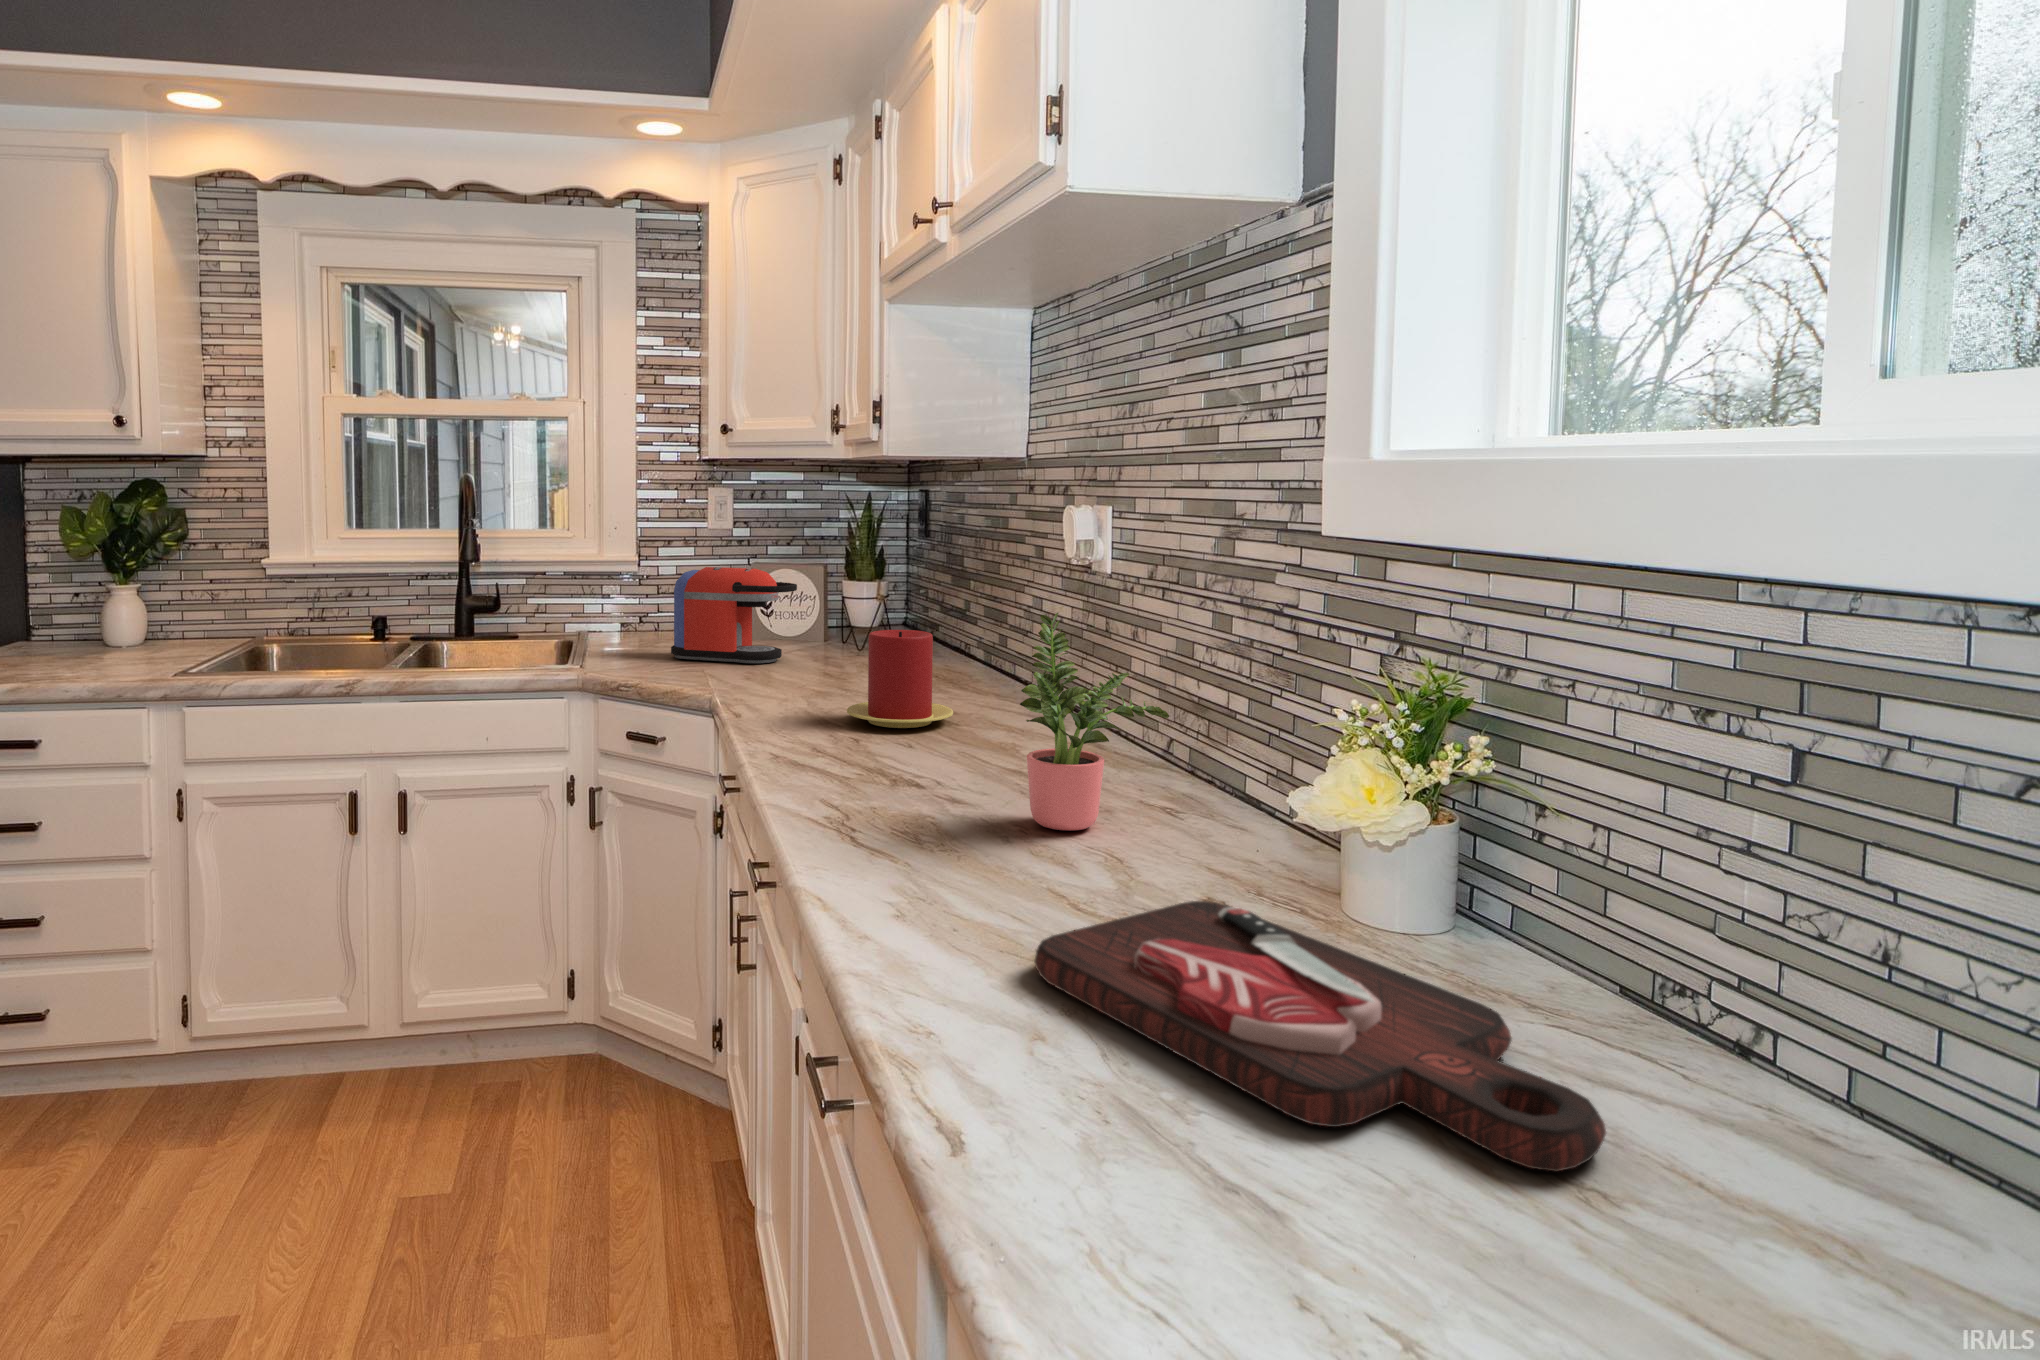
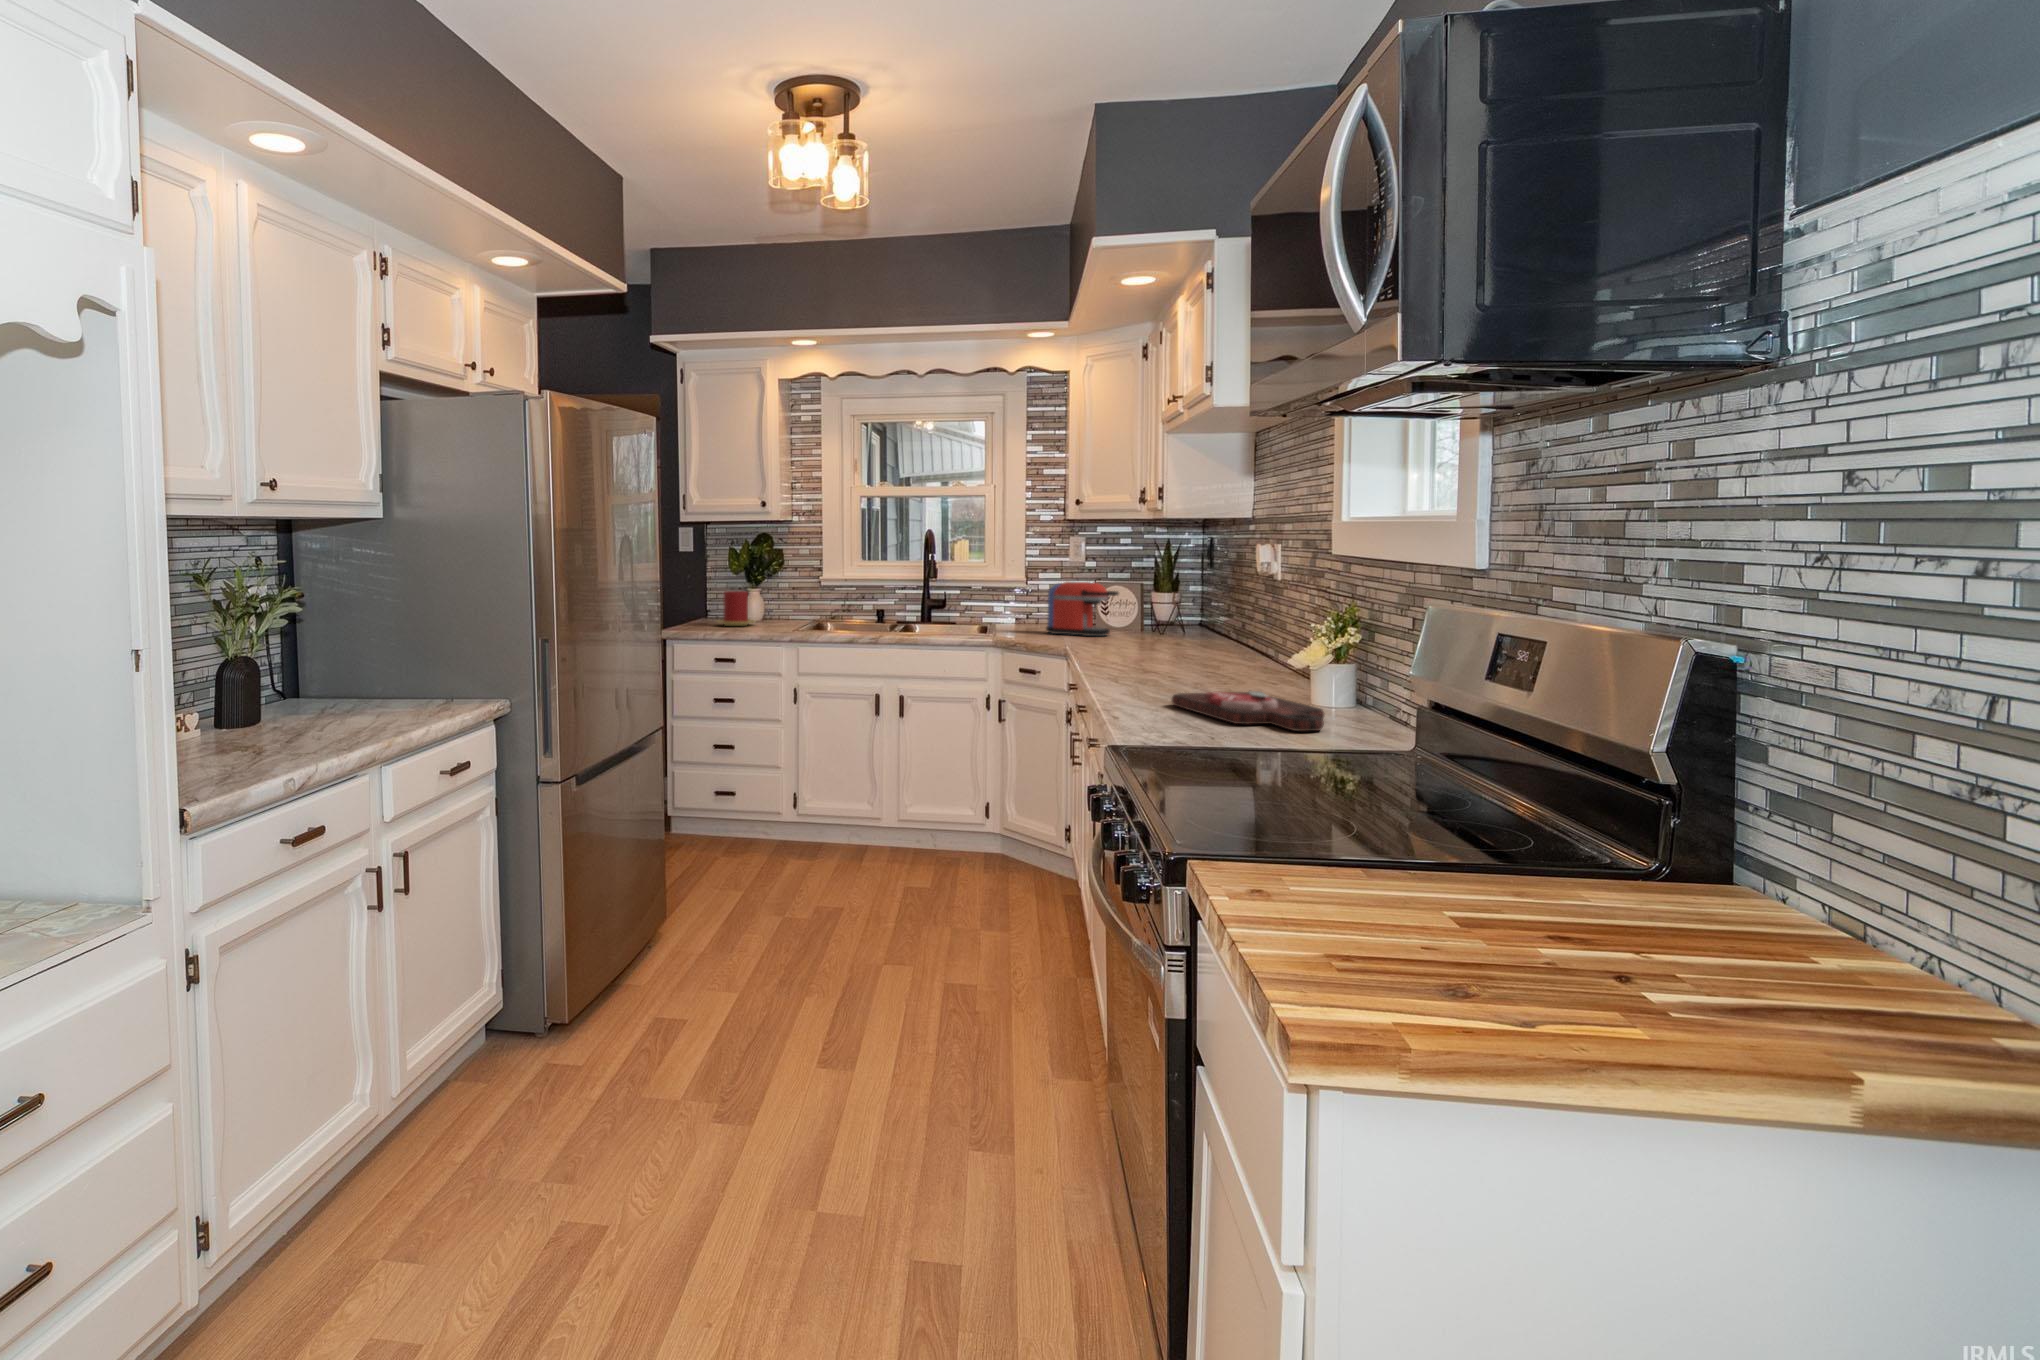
potted plant: present [1020,613,1169,831] -> none [1196,590,1269,683]
candle: present [847,630,953,728] -> present [718,591,754,626]

